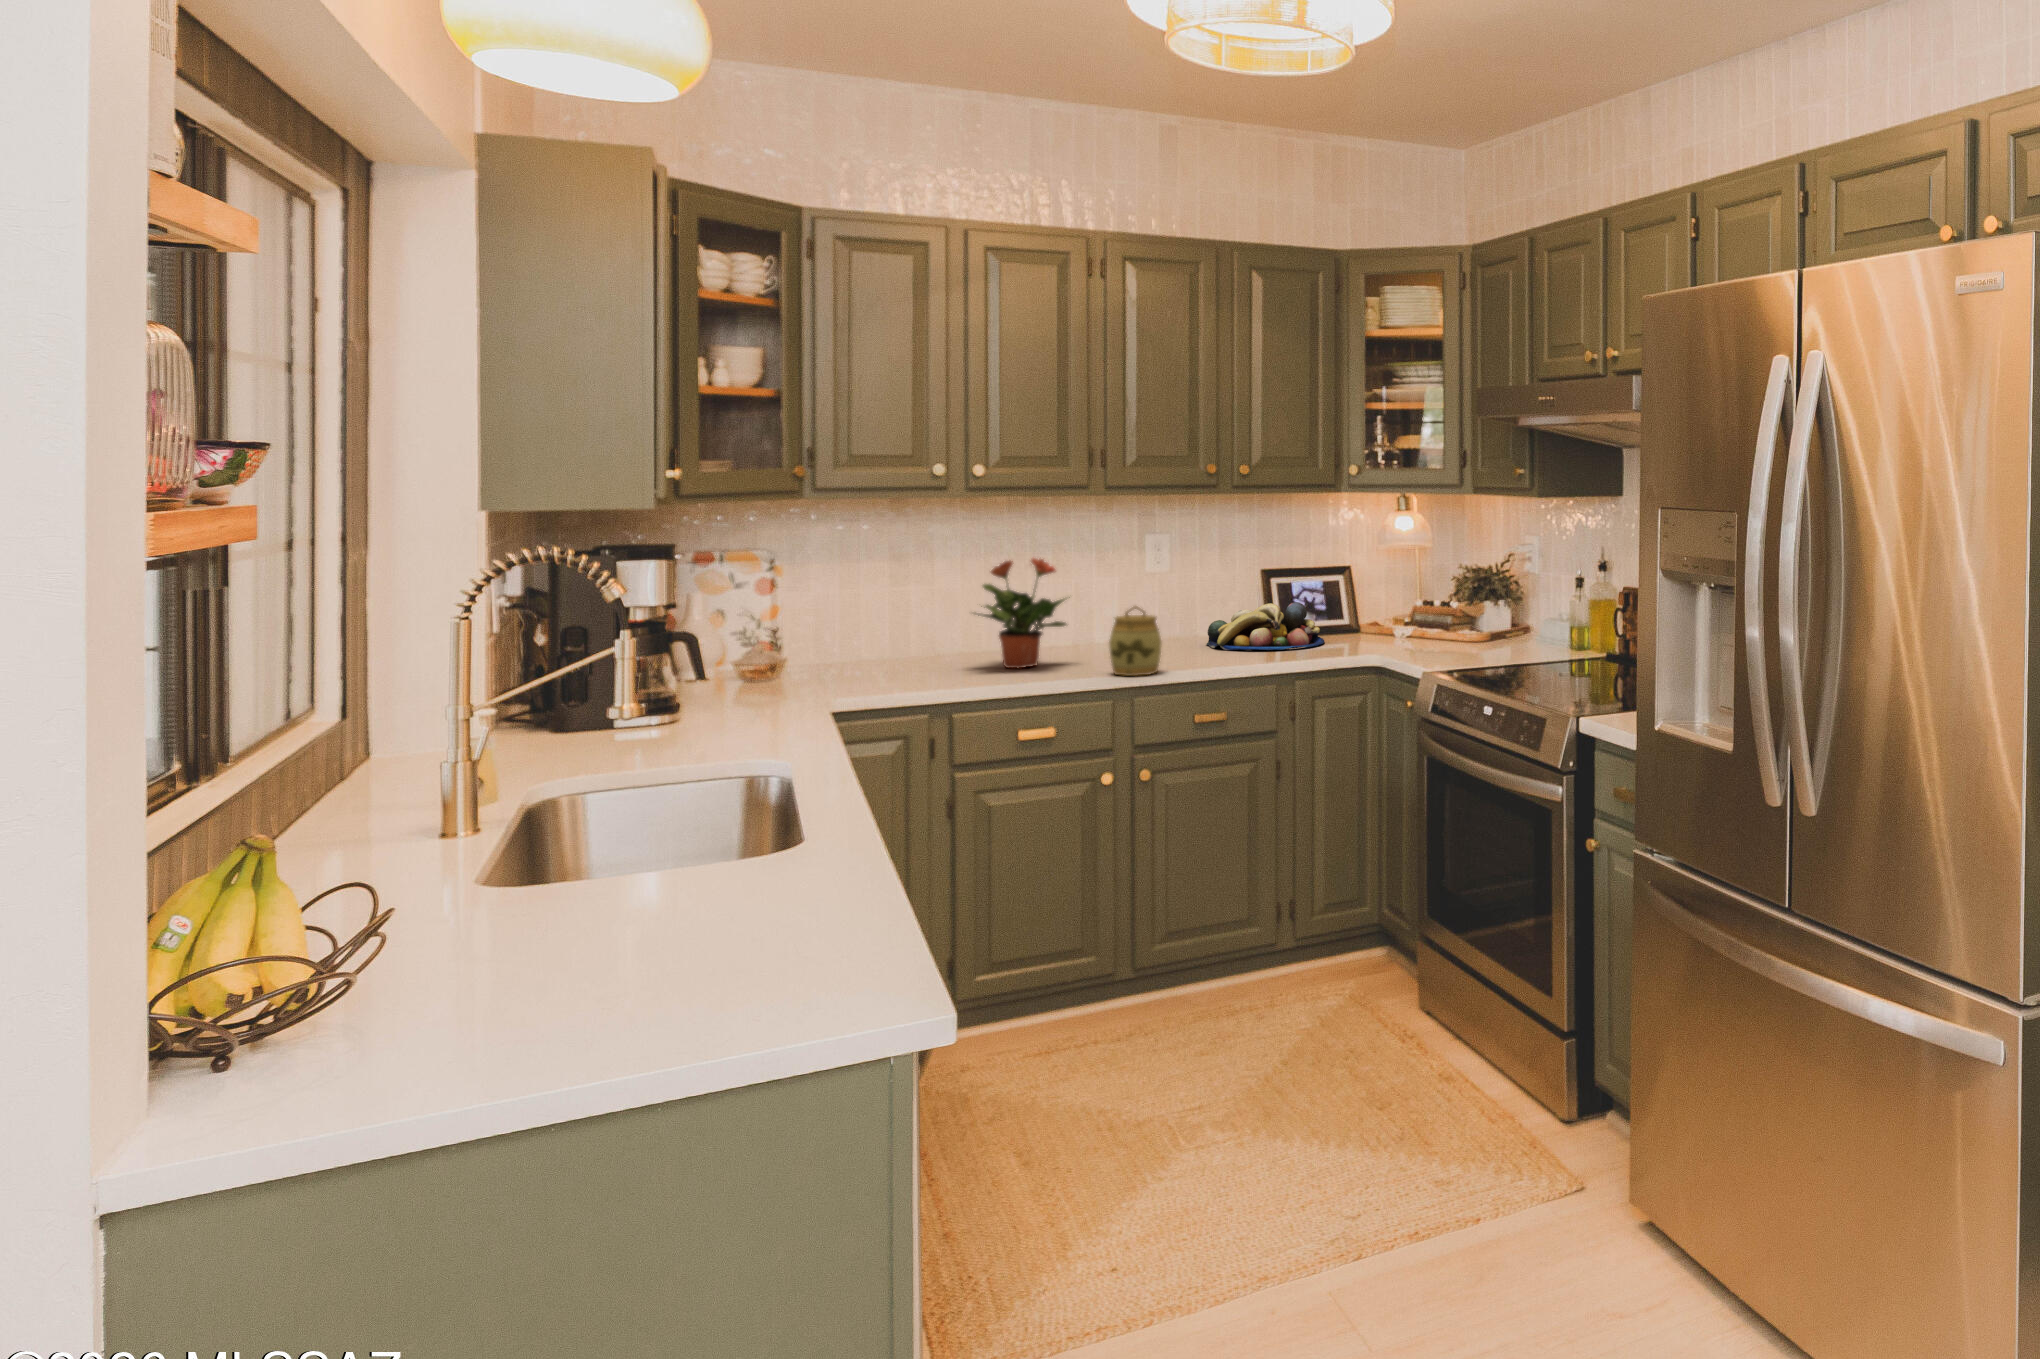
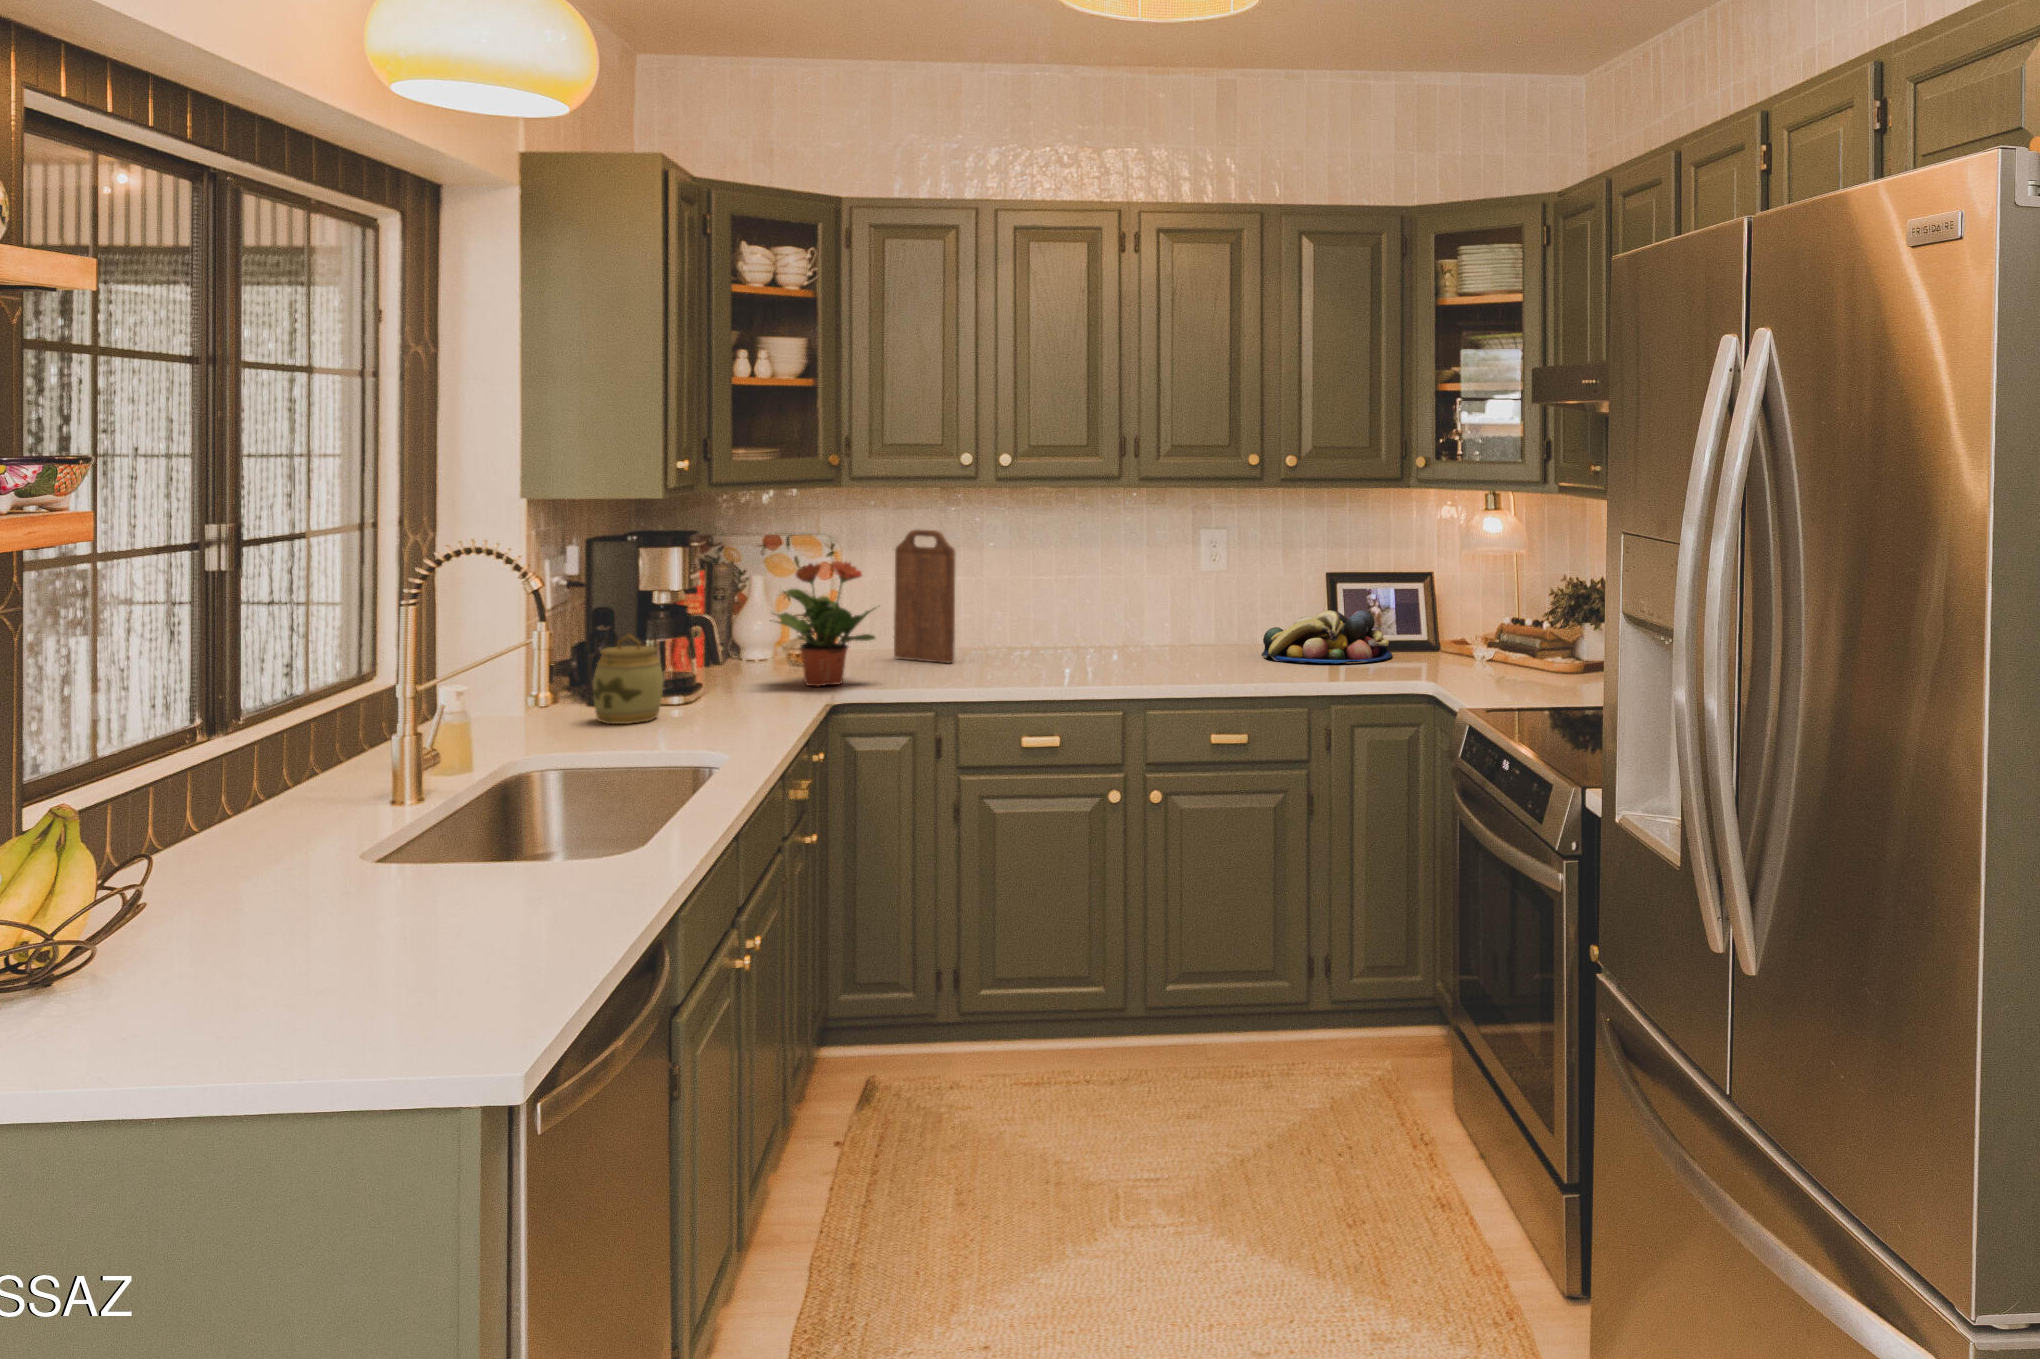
cutting board: none [846,538,915,666] -> present [894,529,955,663]
potted plant: present [978,558,1070,668] -> present [774,561,875,687]
jar: present [1109,606,1161,676] -> present [593,634,664,724]

